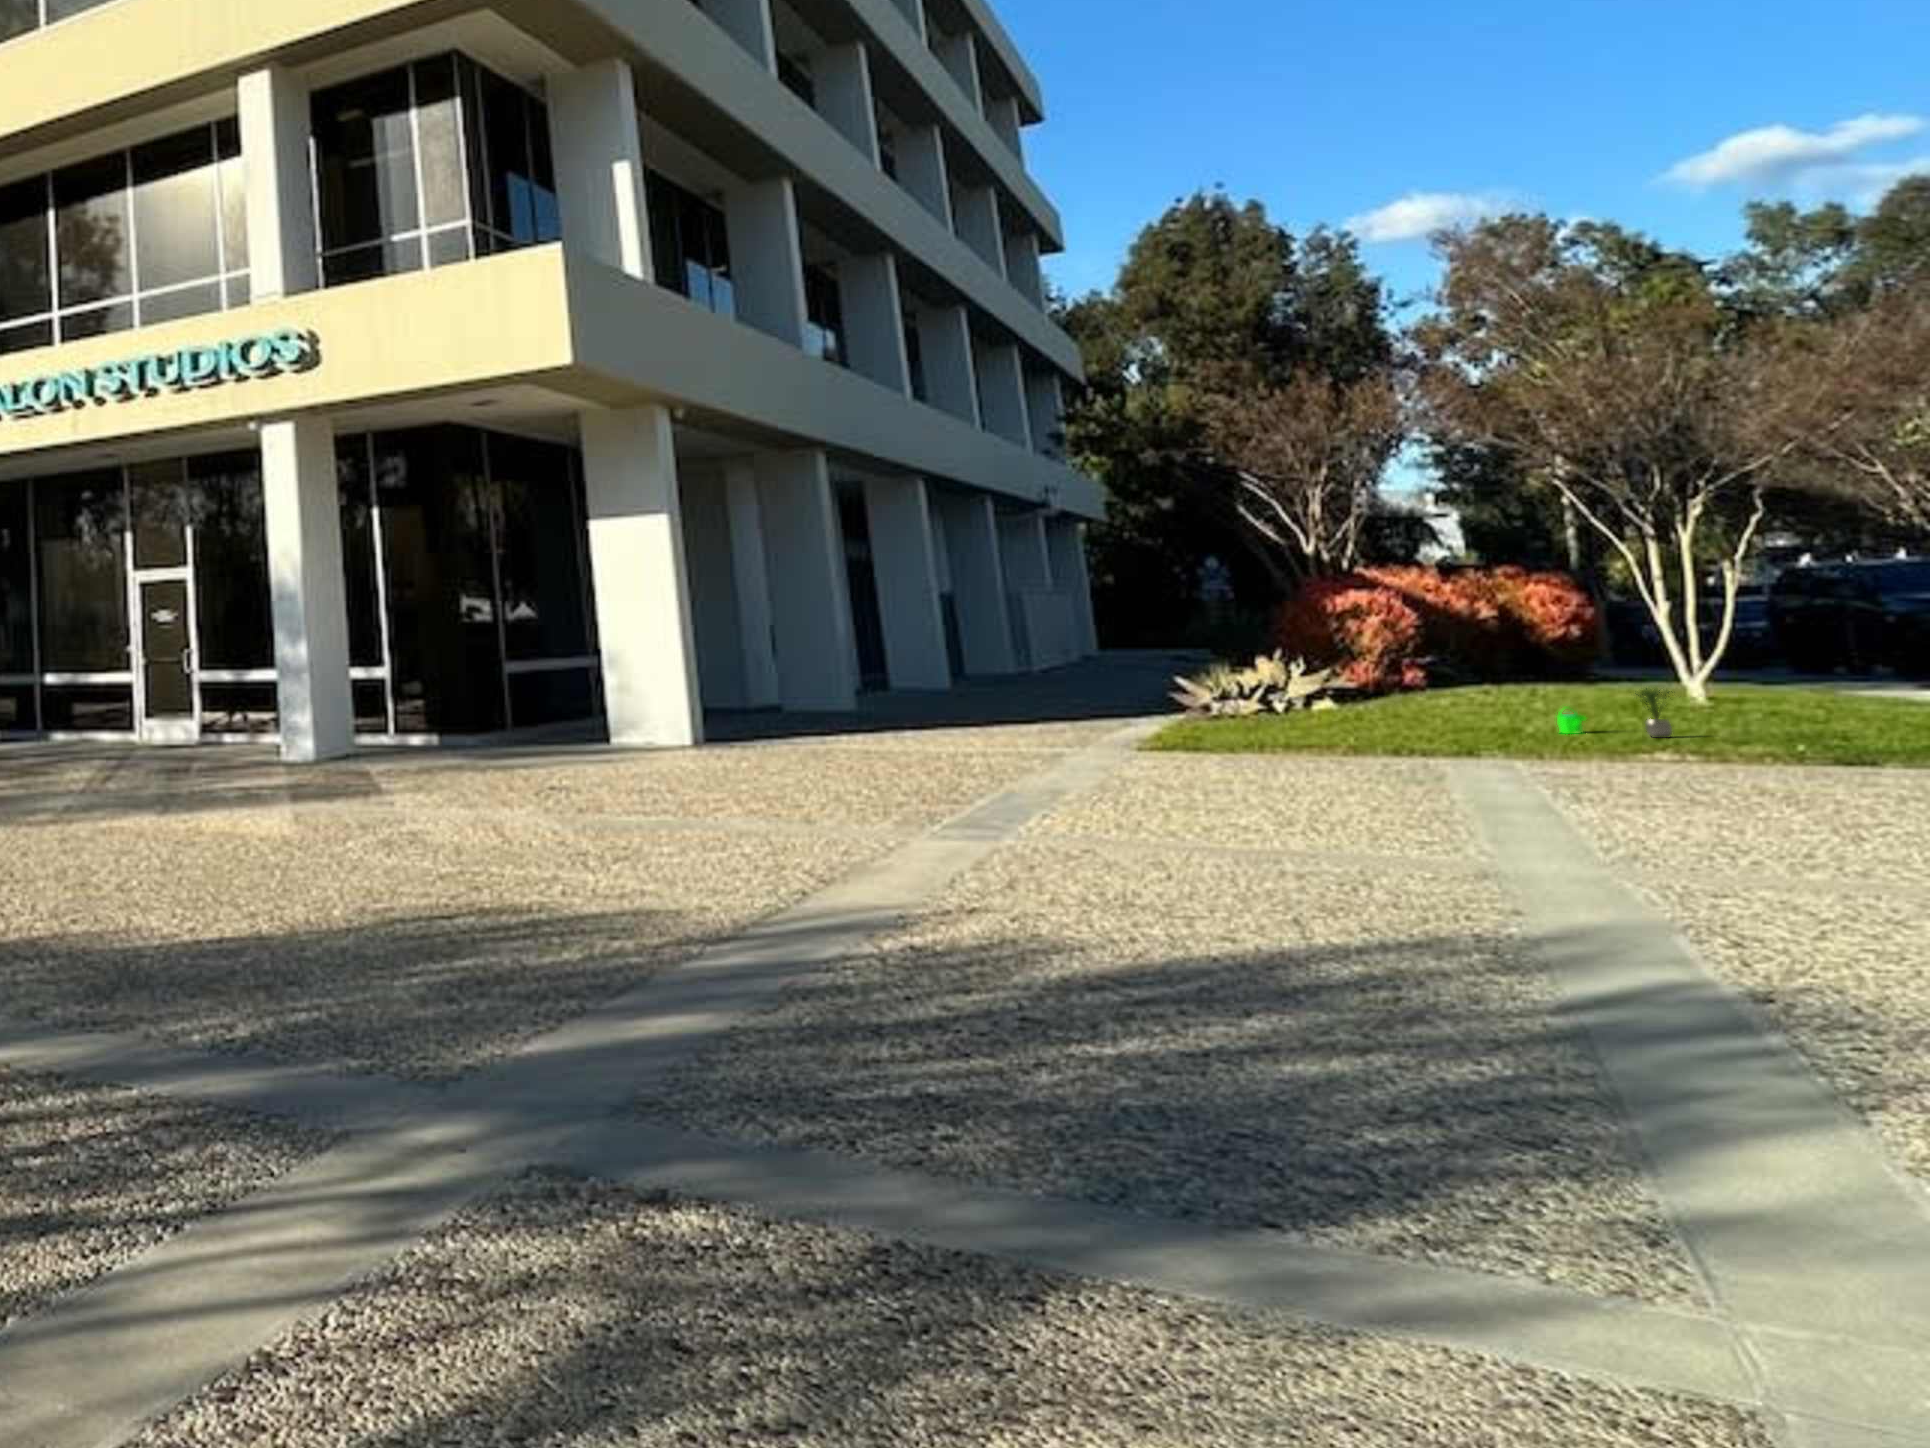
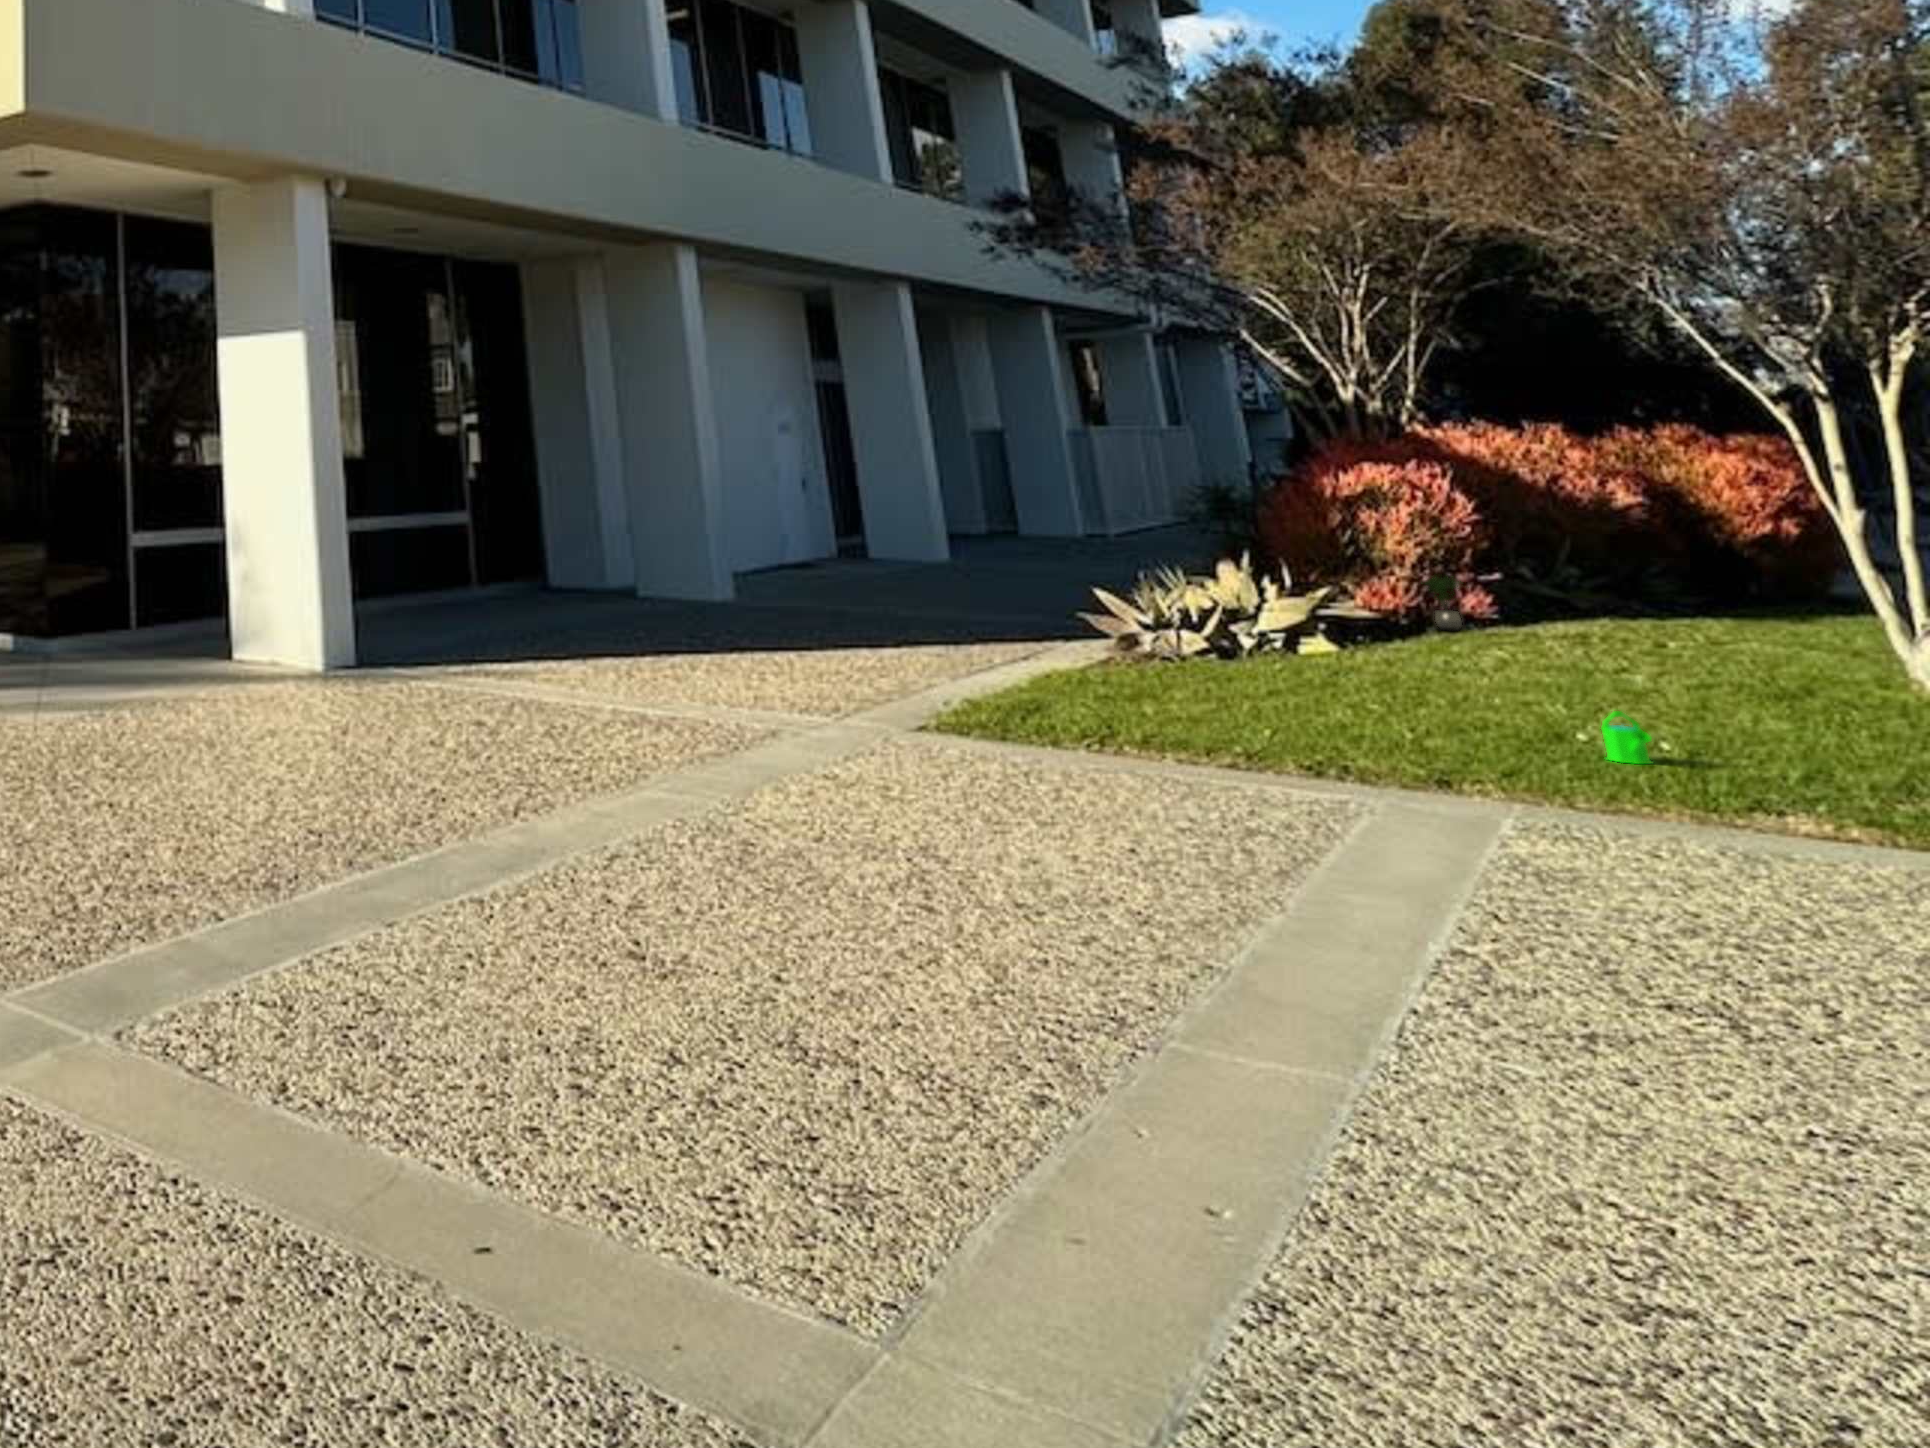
potted plant: present [1635,688,1673,738] -> present [1421,576,1462,631]

